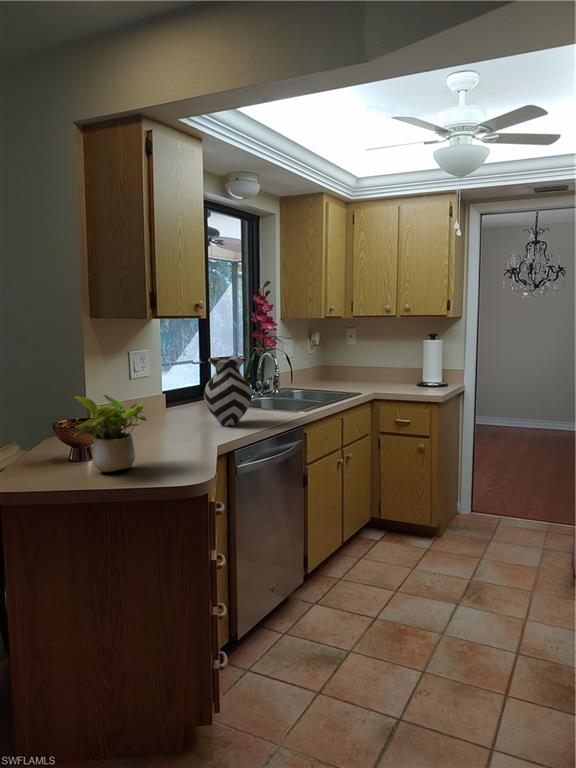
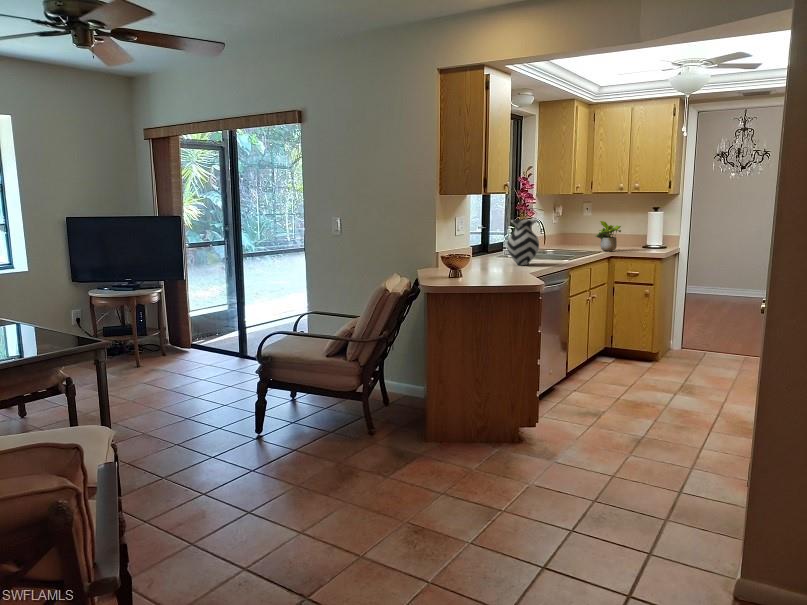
potted plant: present [74,395,146,472] -> present [595,221,621,251]

